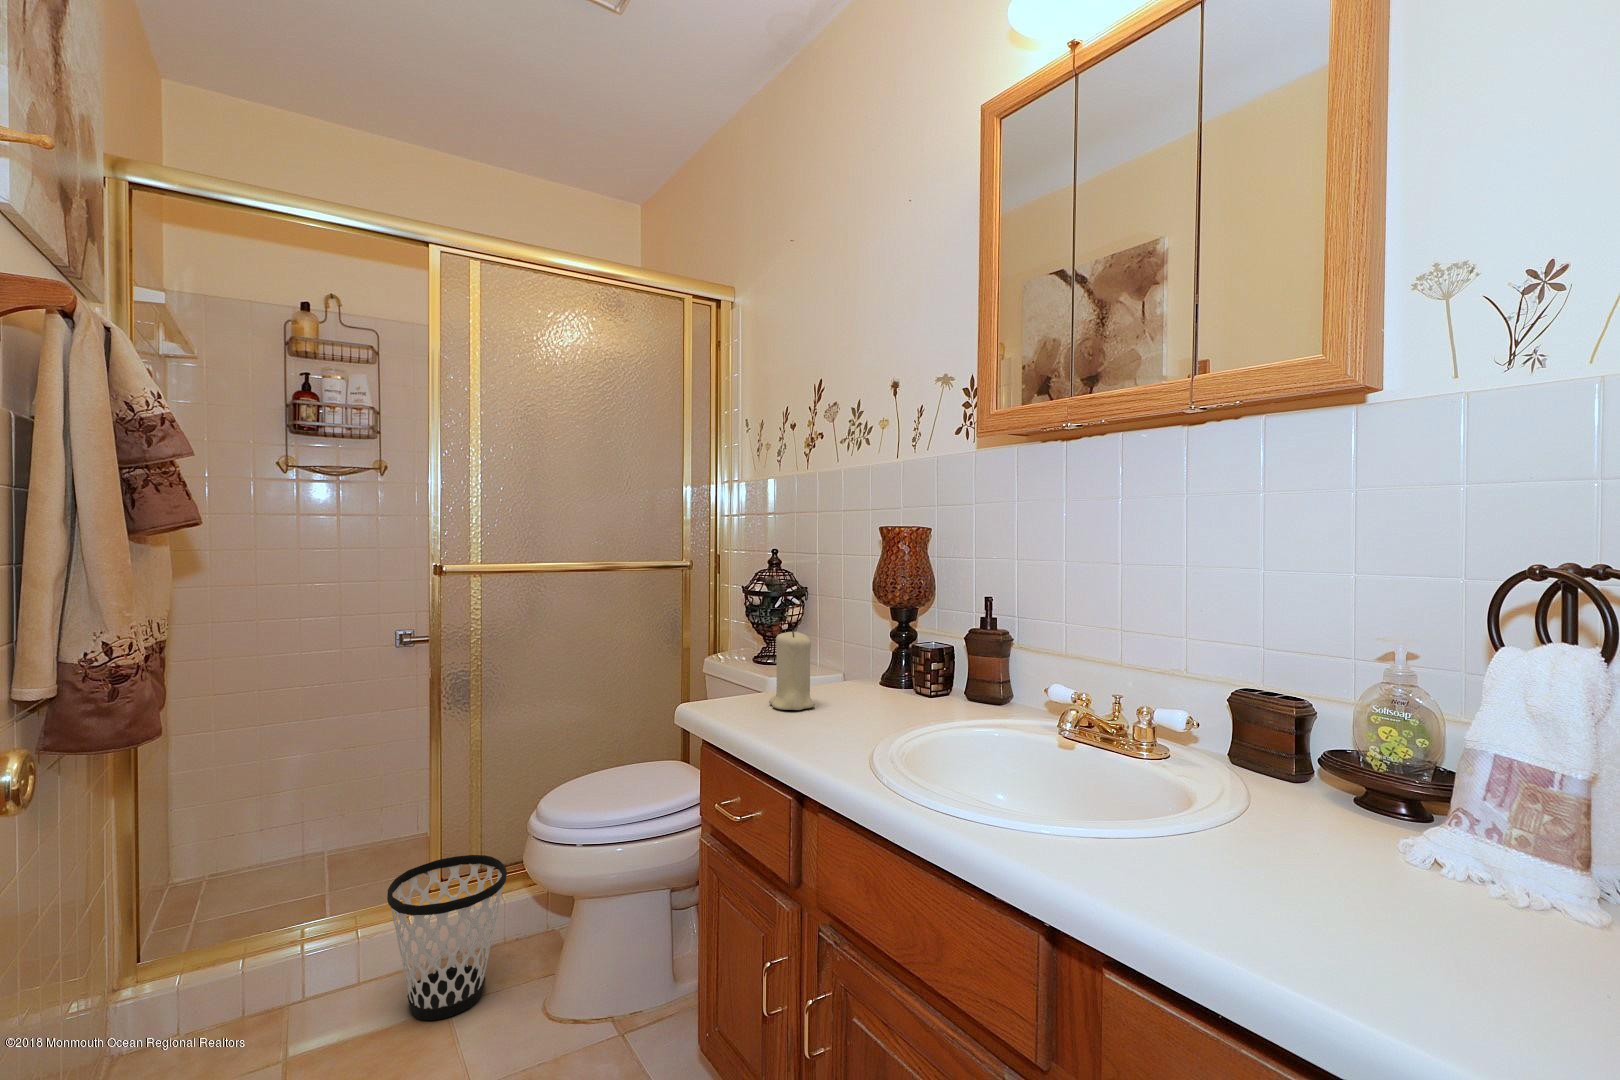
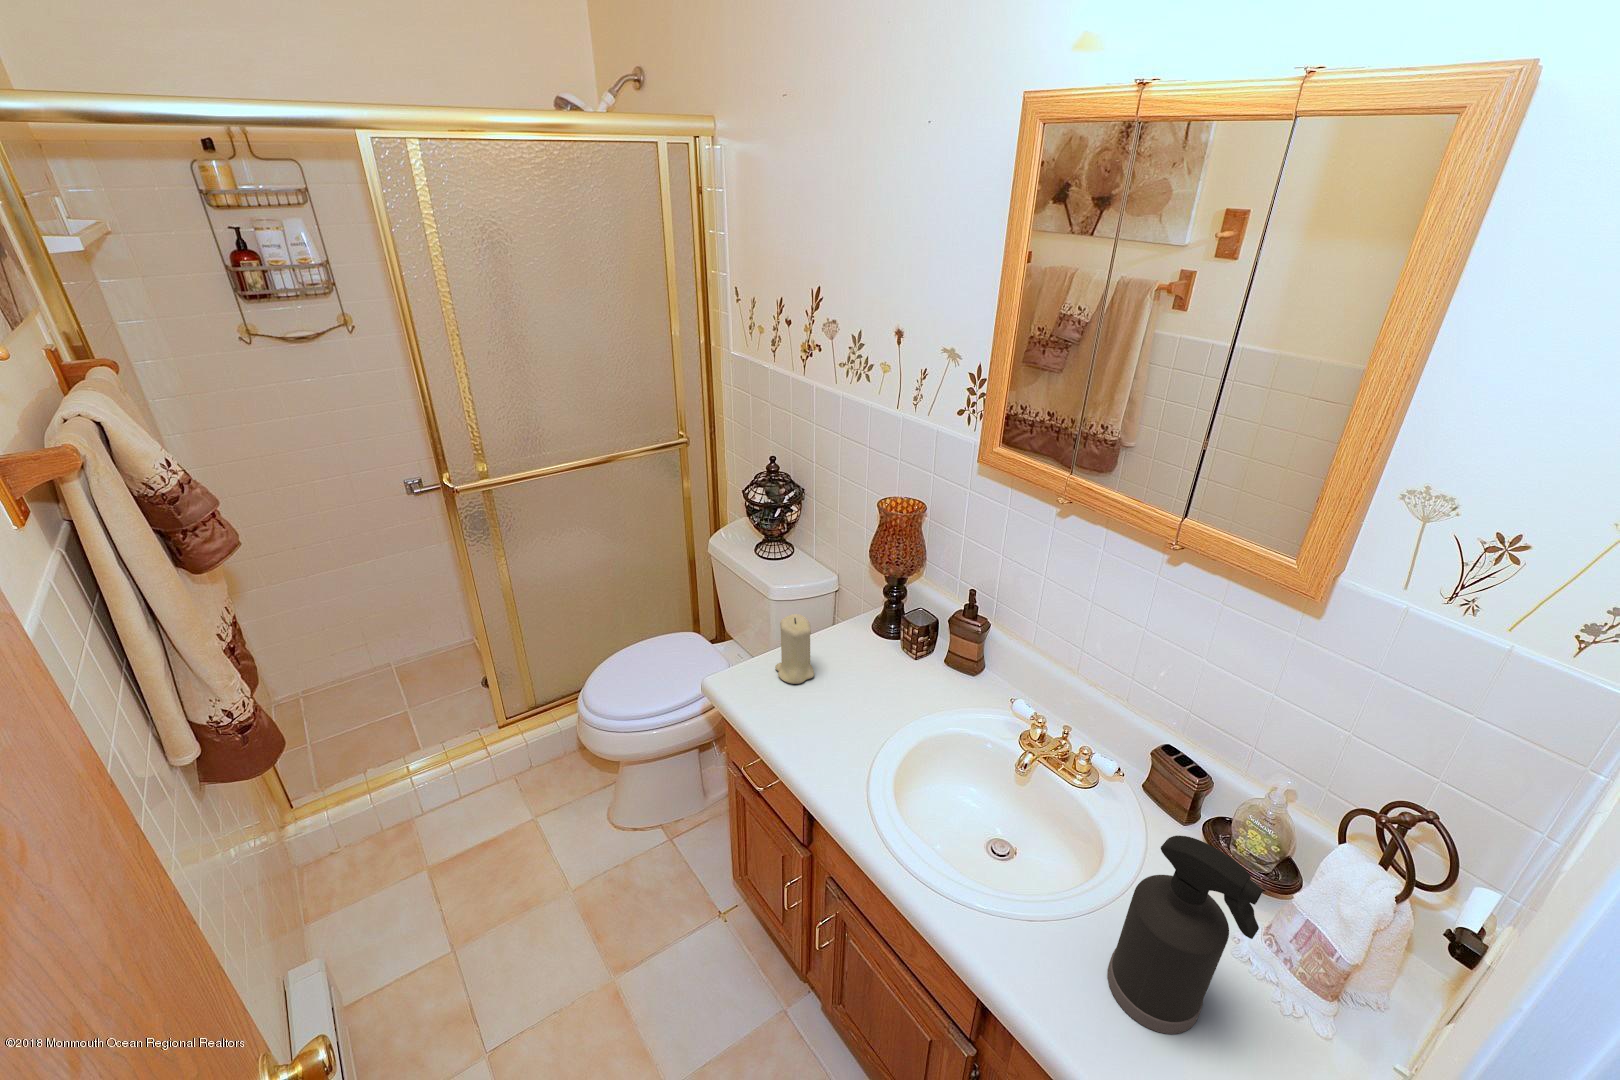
spray bottle: none [1250,587,1445,927] -> present [1107,836,1263,1034]
wastebasket: present [387,855,507,1020] -> none [474,710,566,827]

